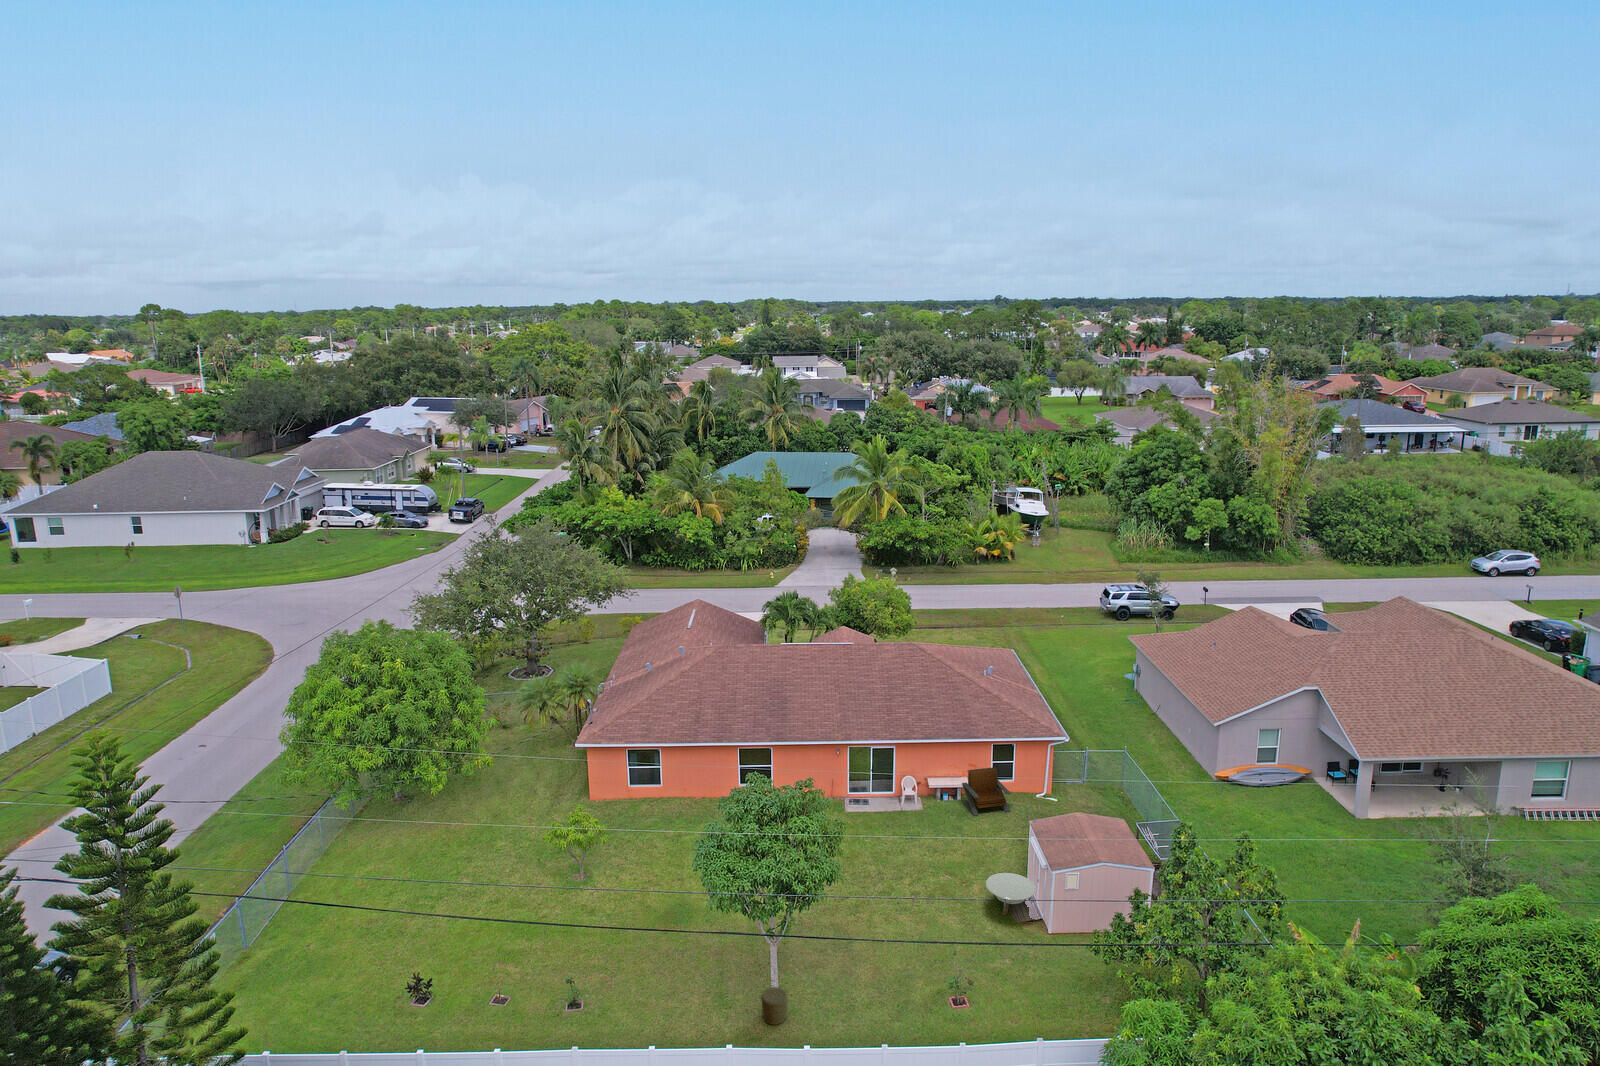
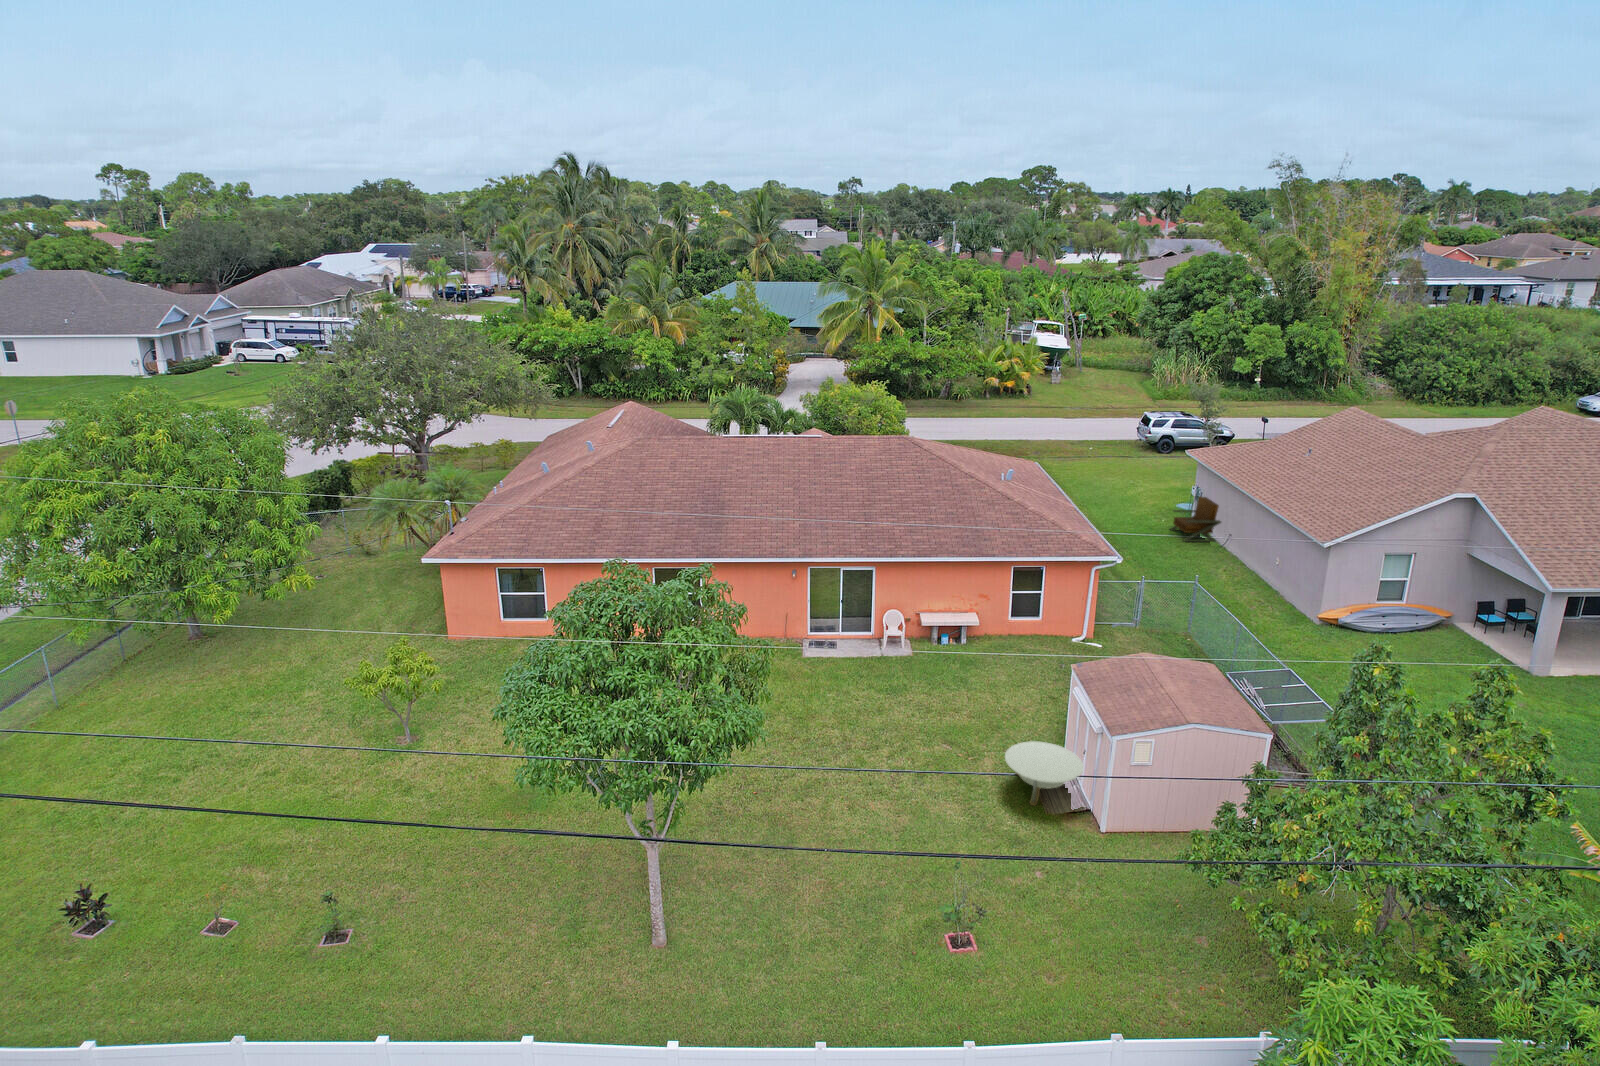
lounge chair: present [962,767,1011,816] -> present [1170,497,1221,542]
woven basket: present [761,987,787,1025] -> none [611,925,658,991]

